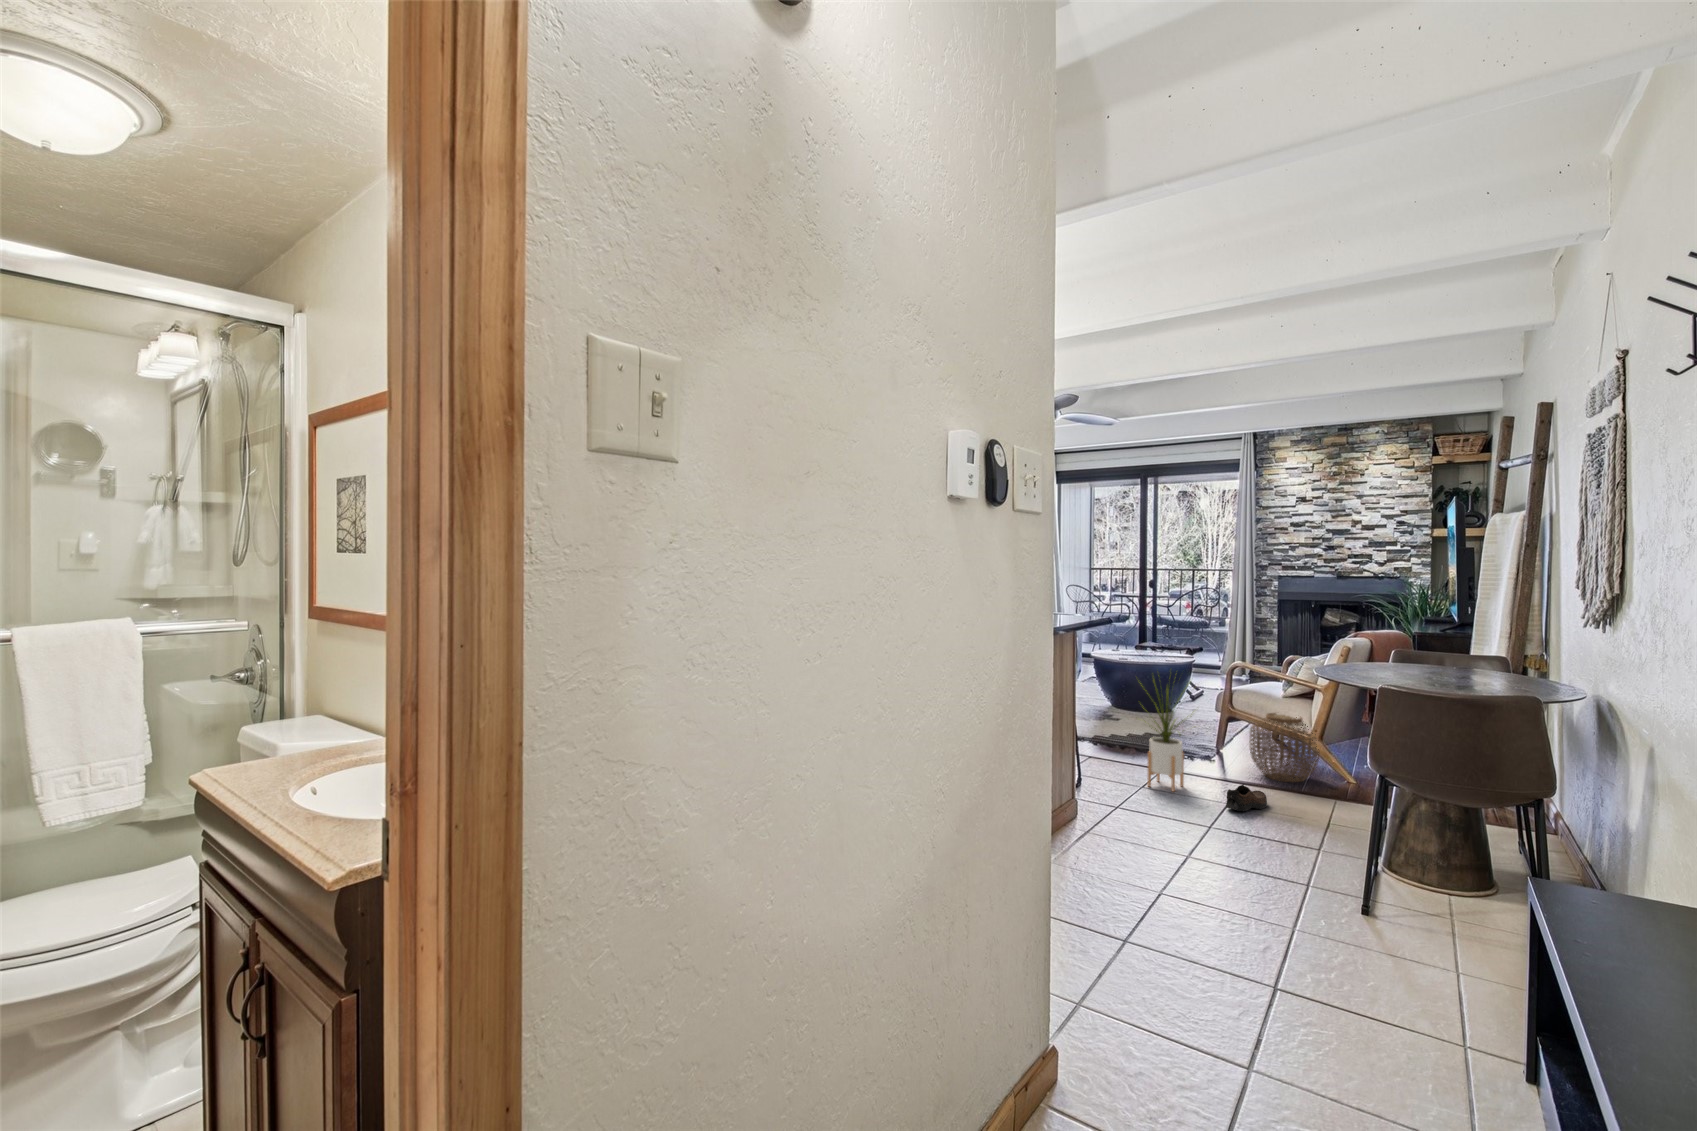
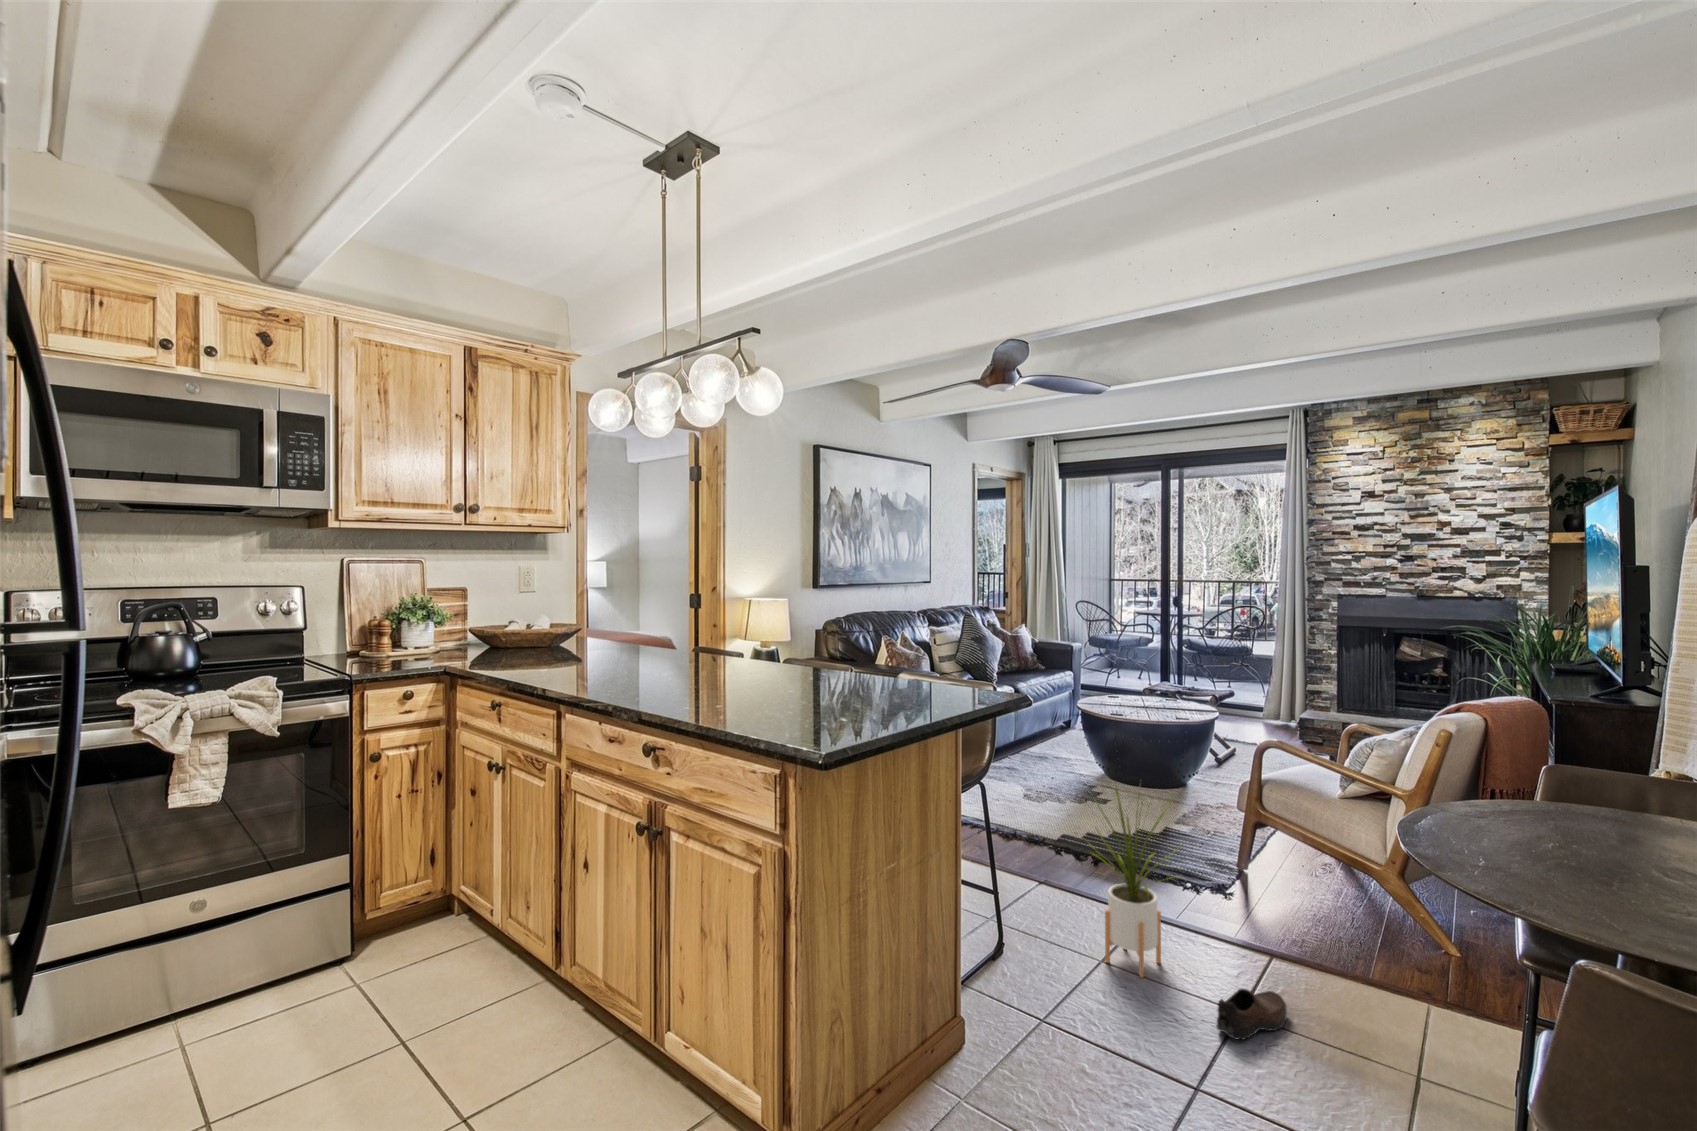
woven basket: present [1250,713,1319,782] -> none [1271,840,1379,956]

